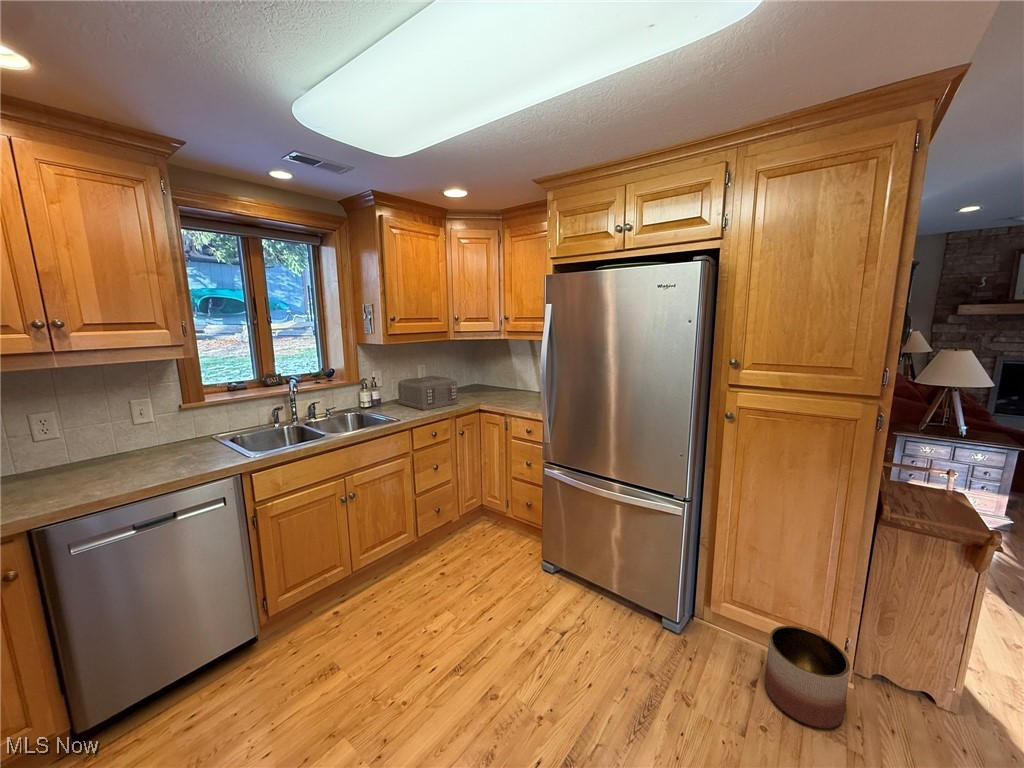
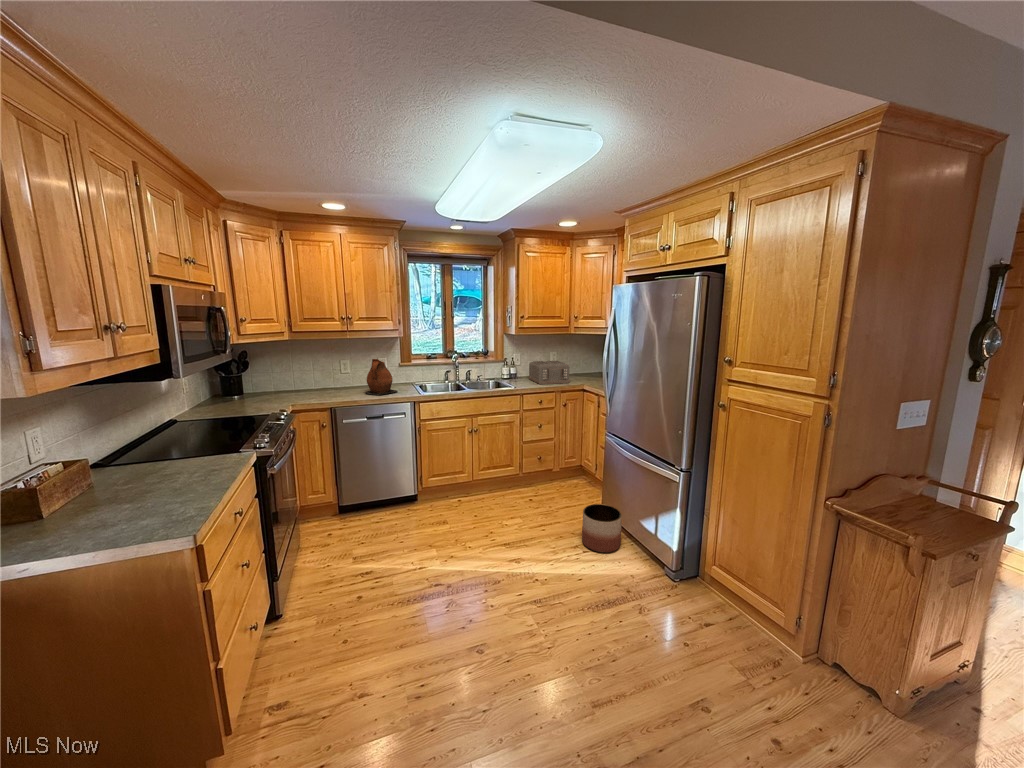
ceramic pitcher: none [109,404,193,476] -> present [365,359,397,395]
planter: present [765,626,850,728] -> present [582,504,622,552]

